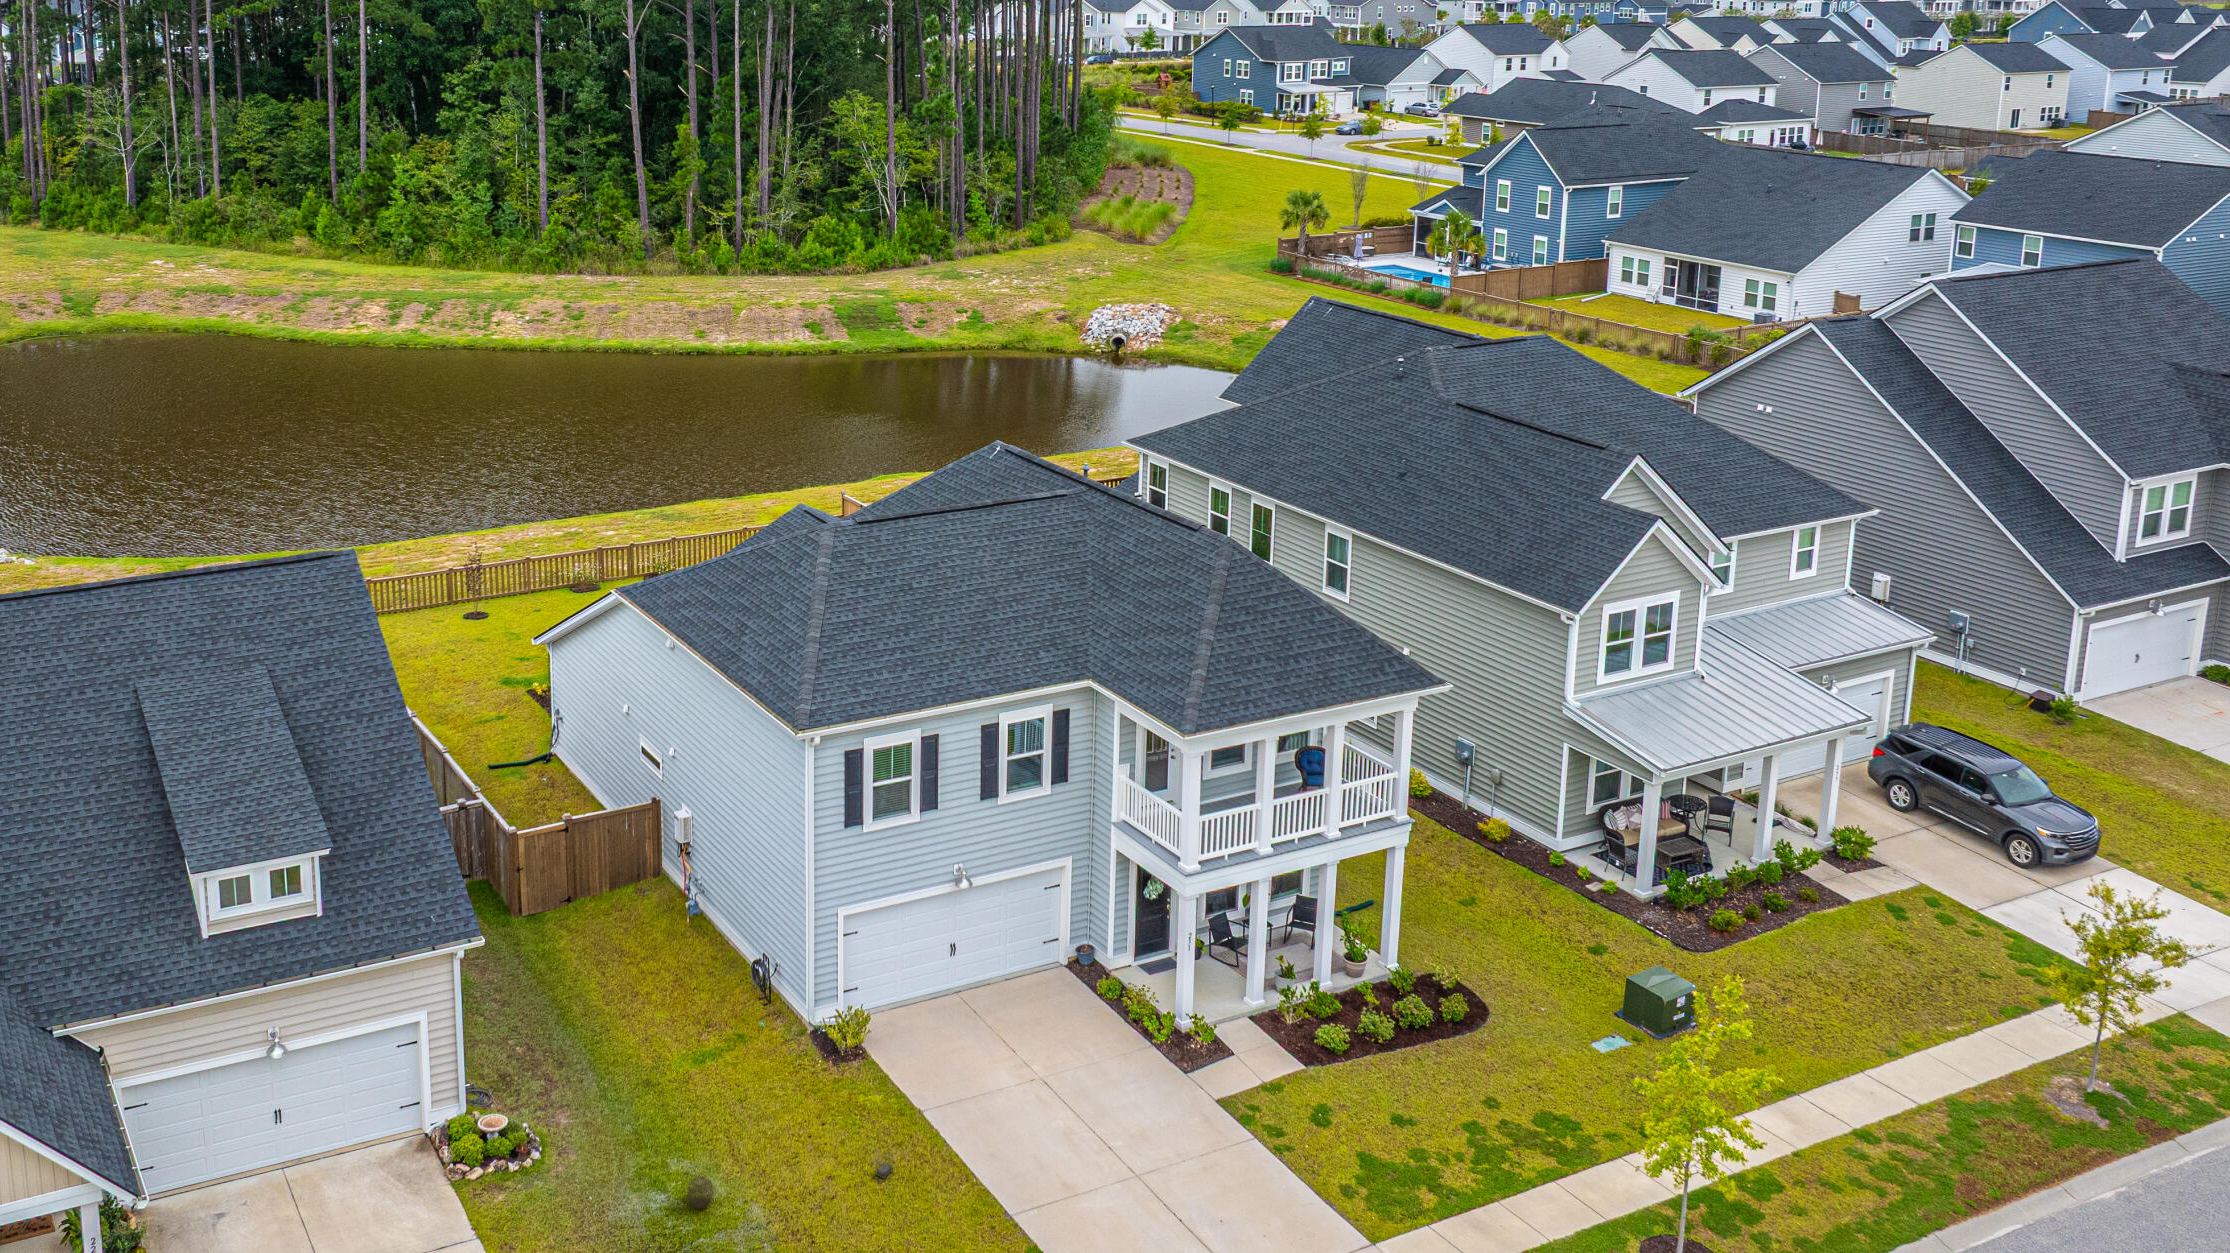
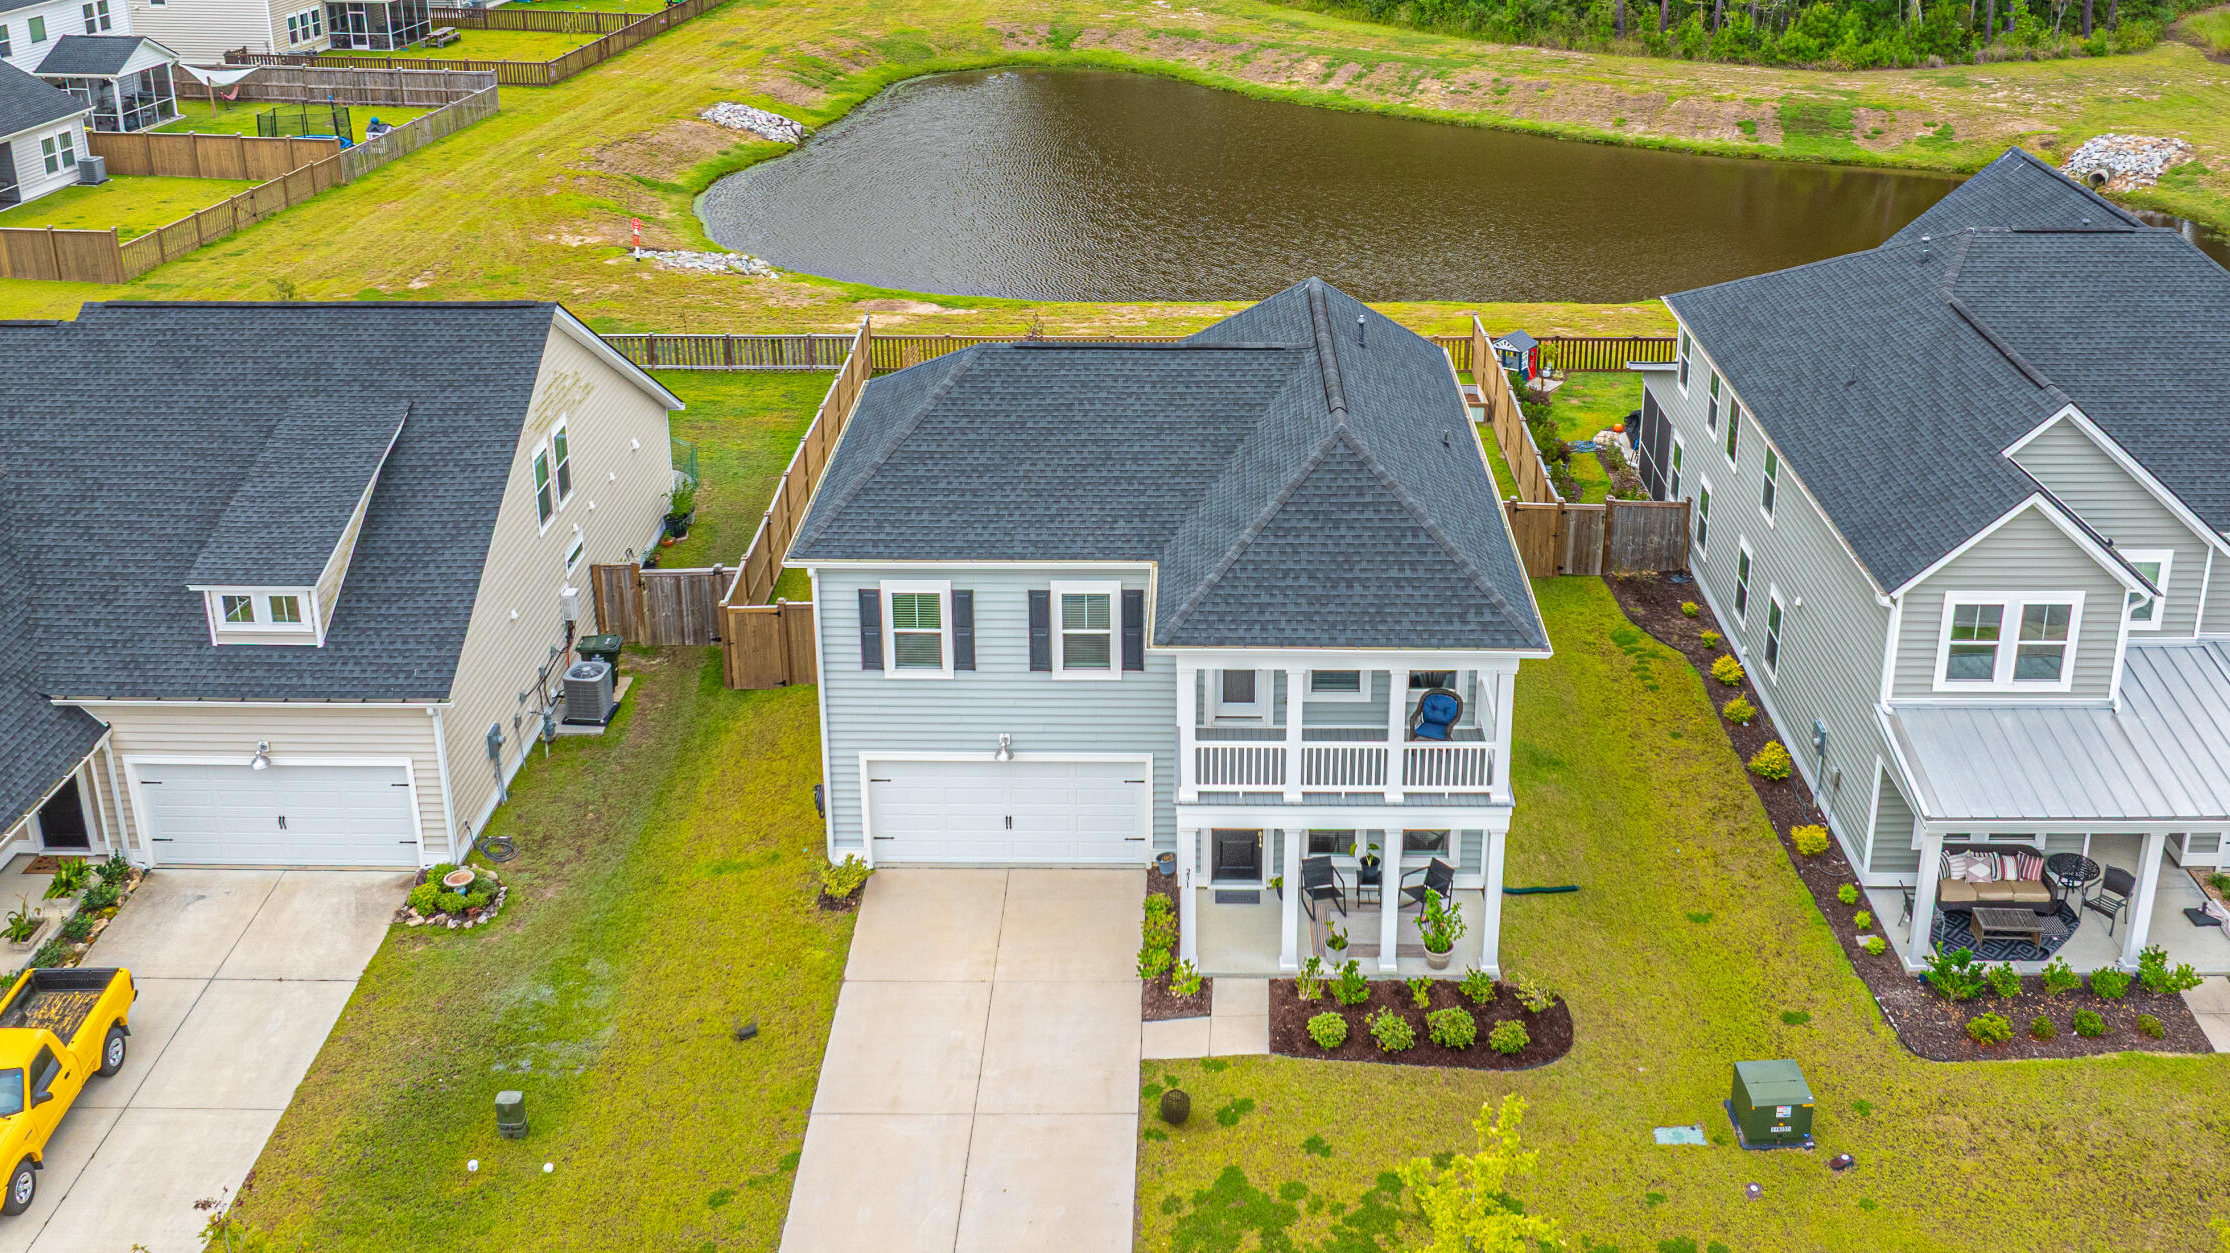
woven basket: present [687,1177,713,1209] -> present [1161,1089,1190,1124]

